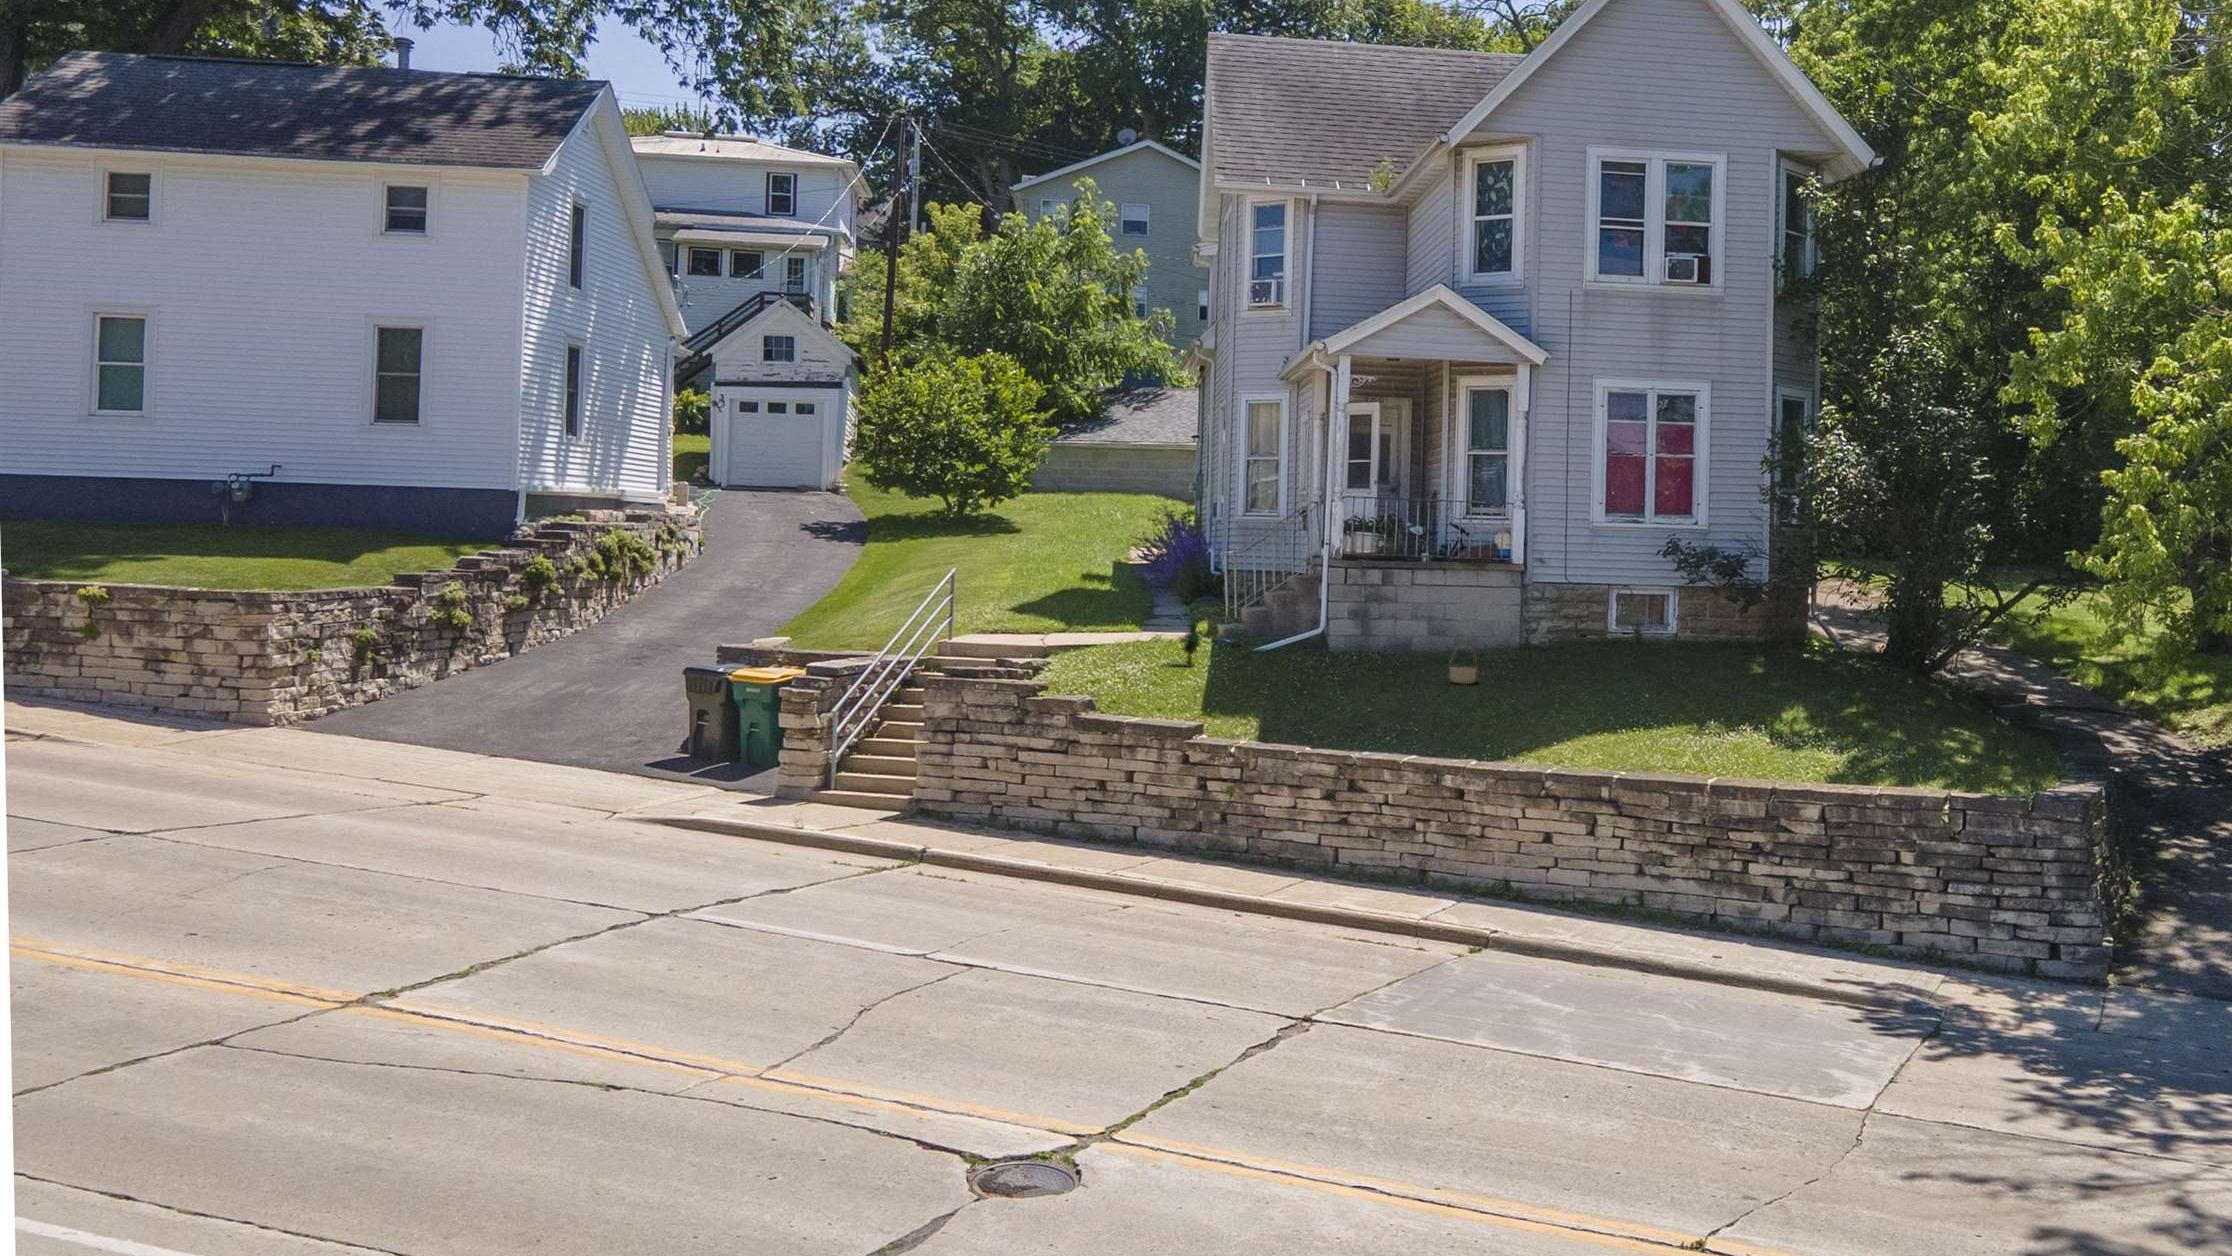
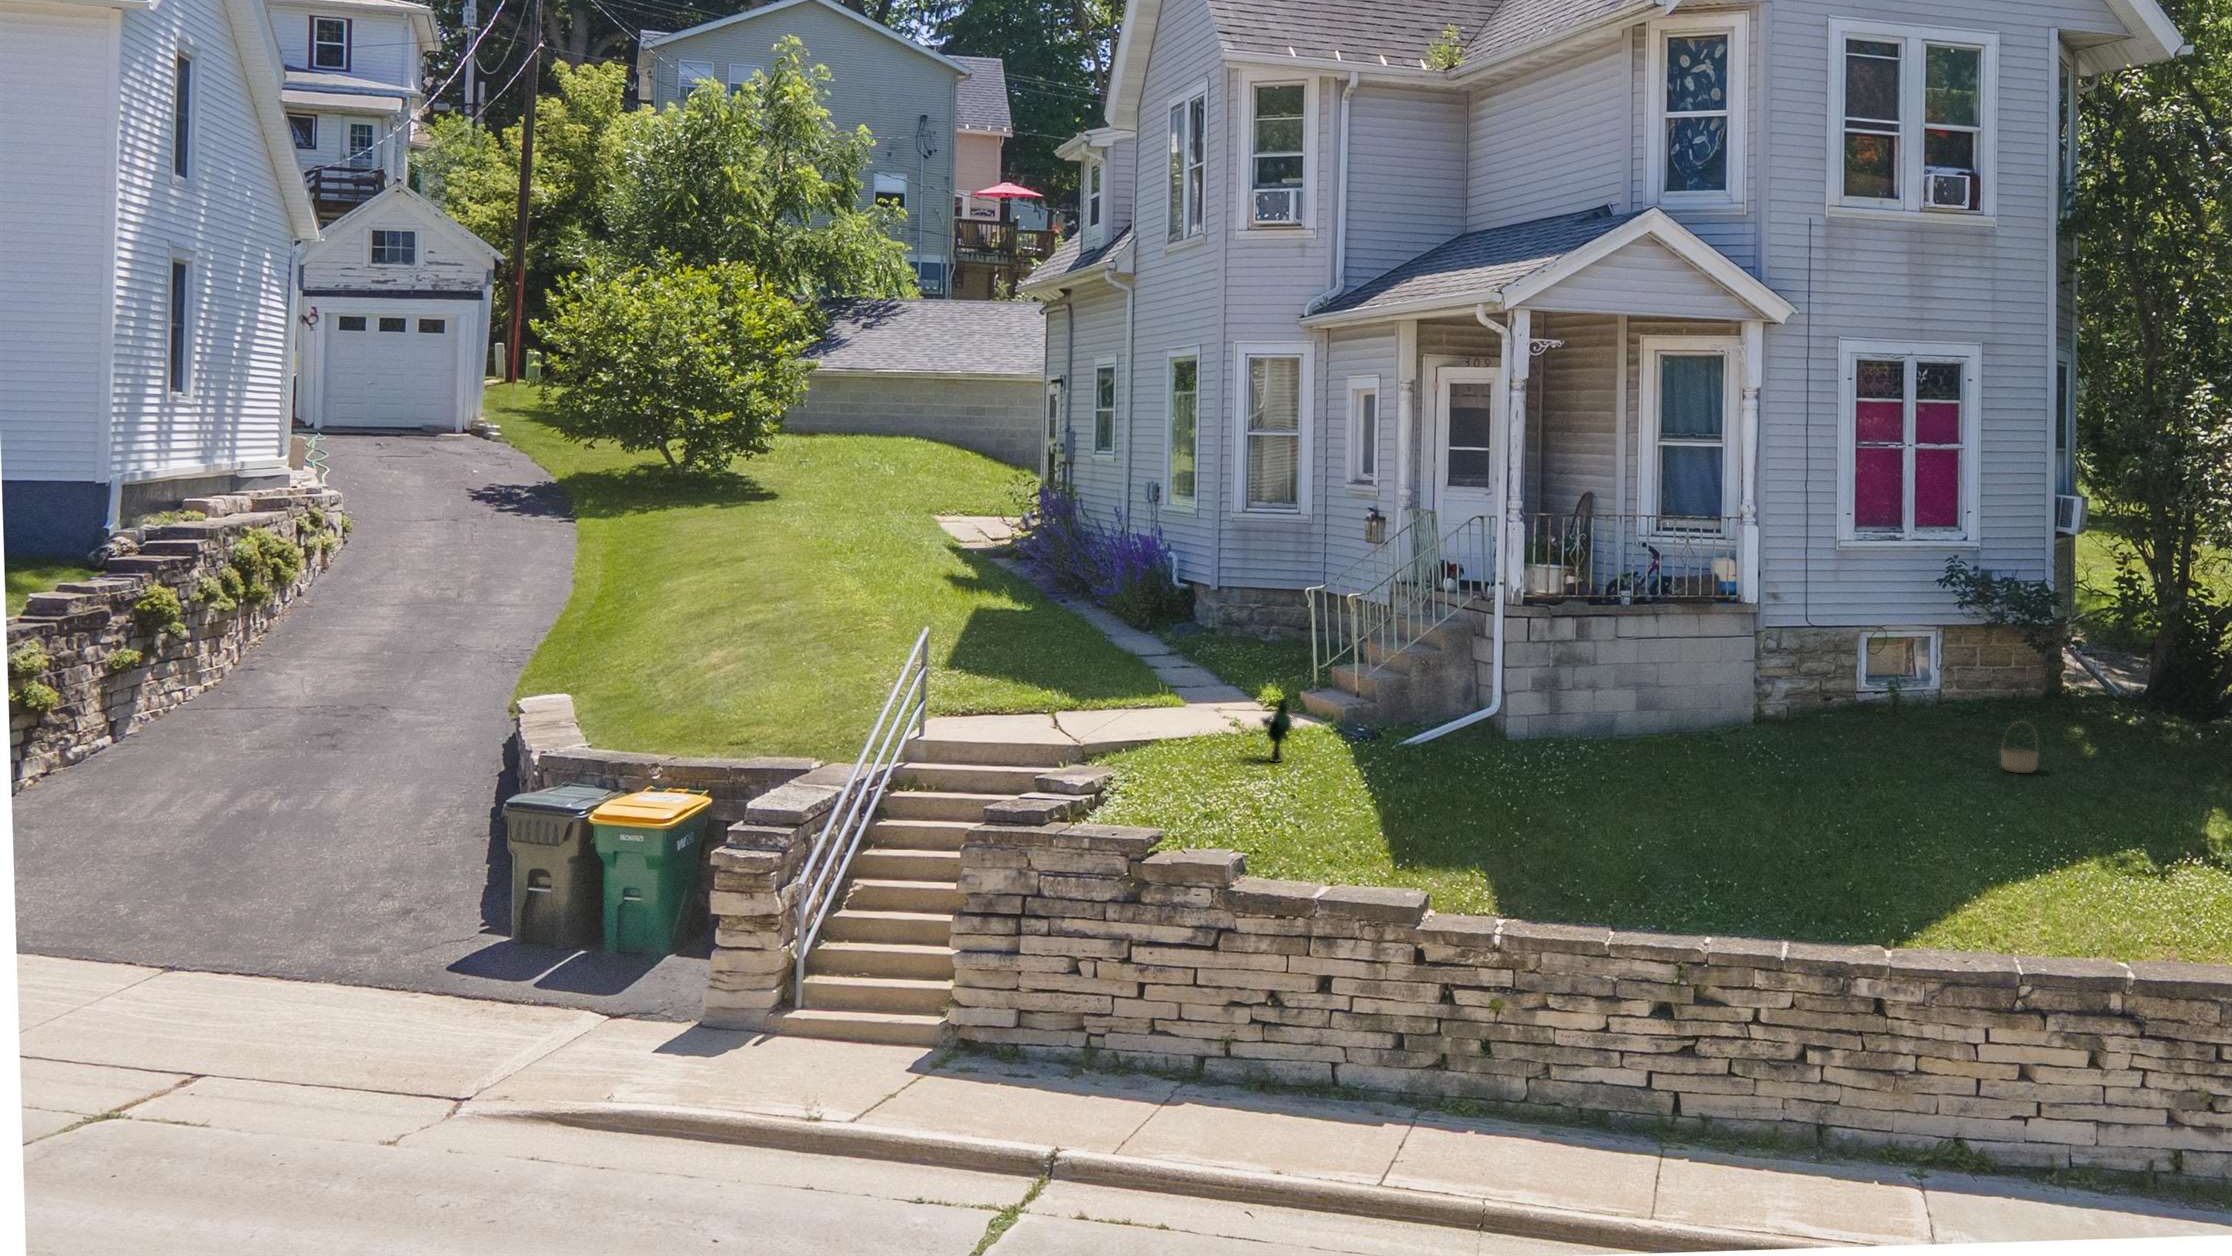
basket: present [1449,646,1477,684] -> present [2001,721,2040,773]

